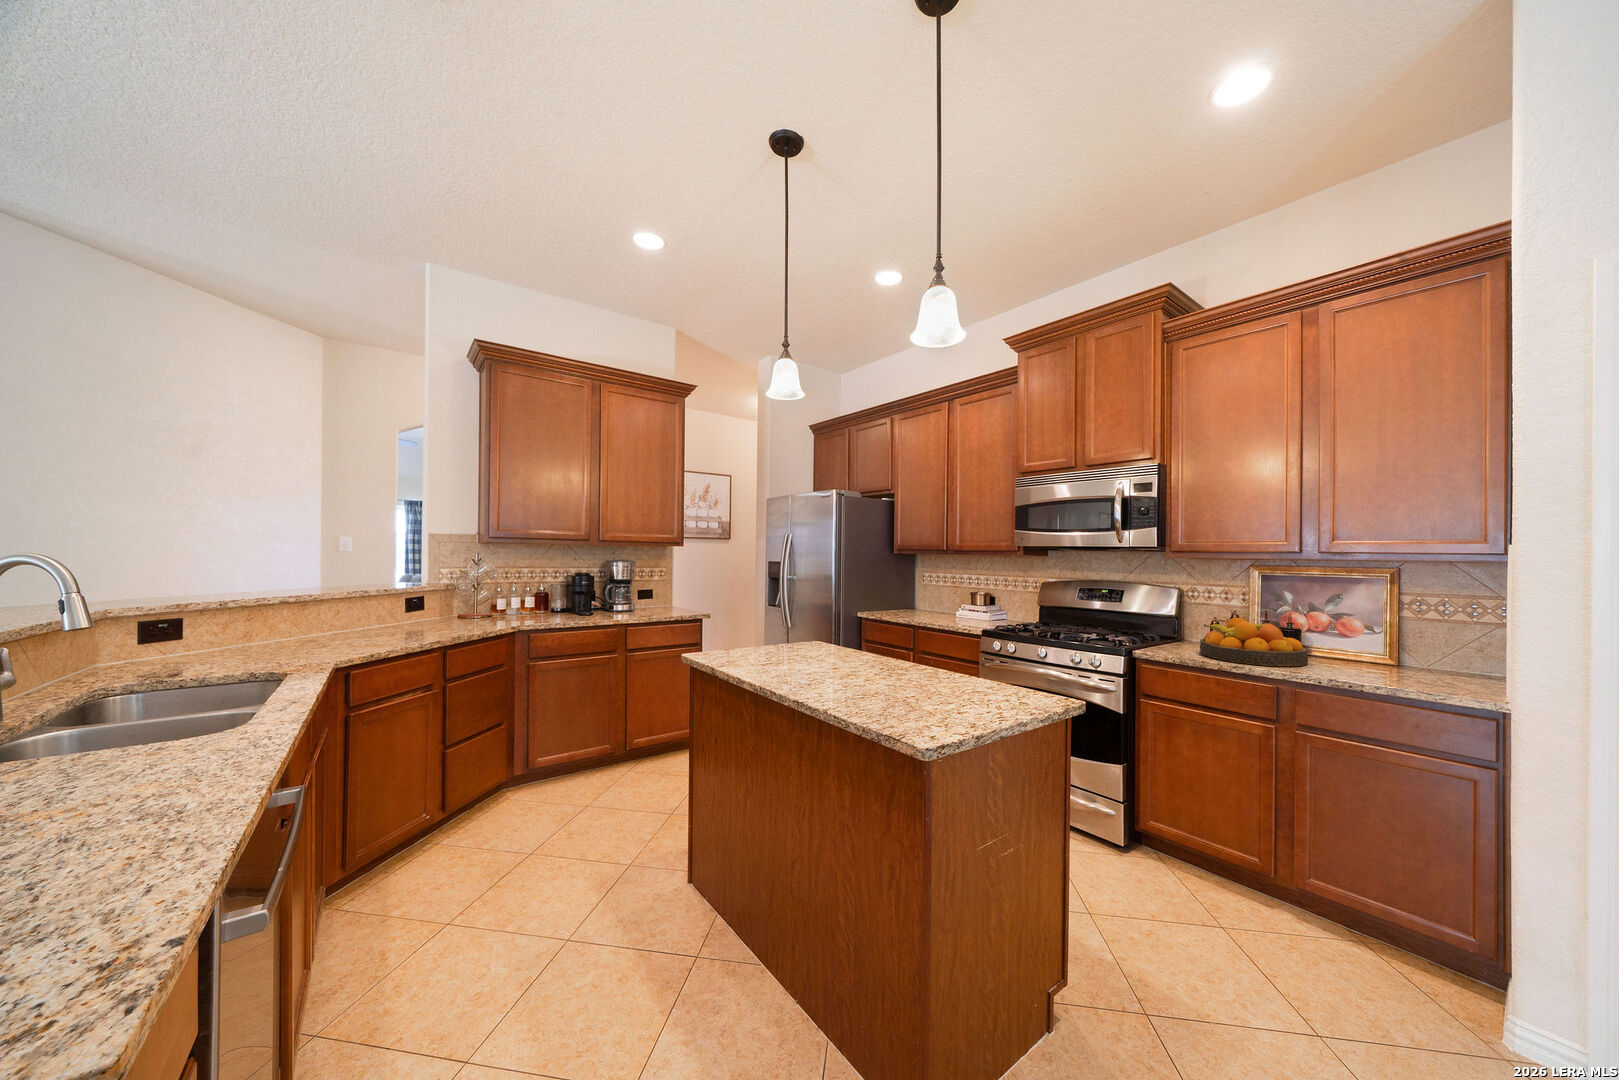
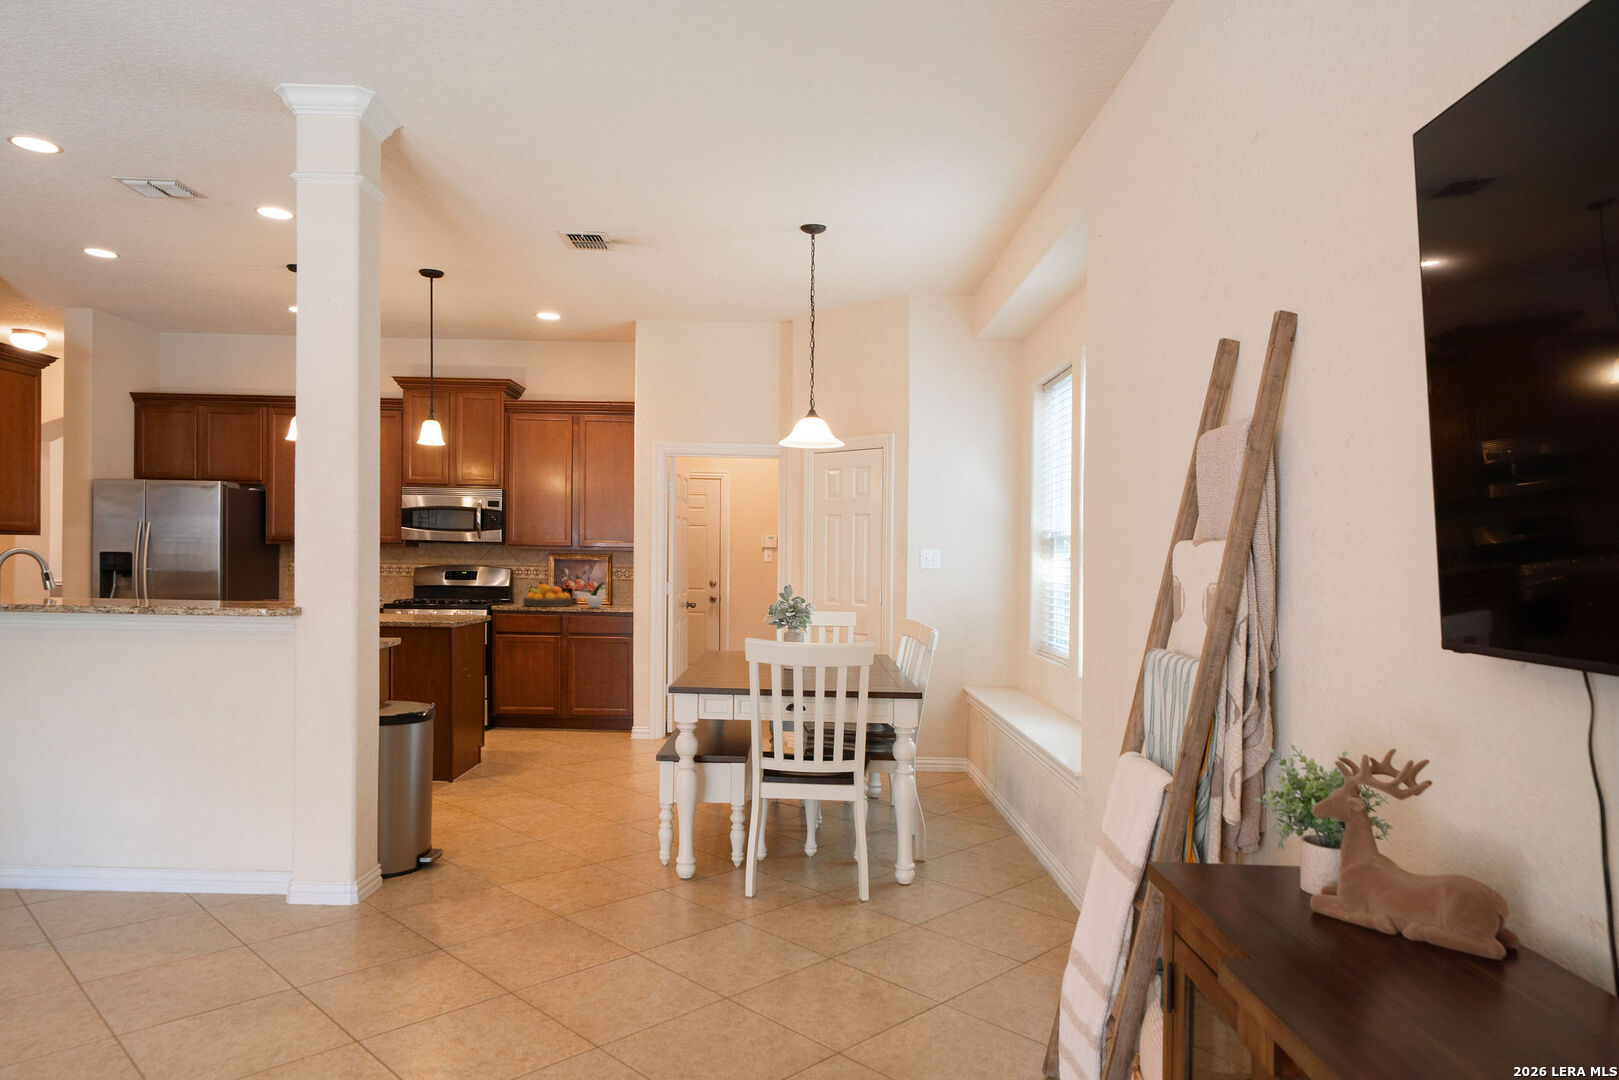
flower arrangement: none [1340,578,1402,684] -> present [584,559,604,608]

